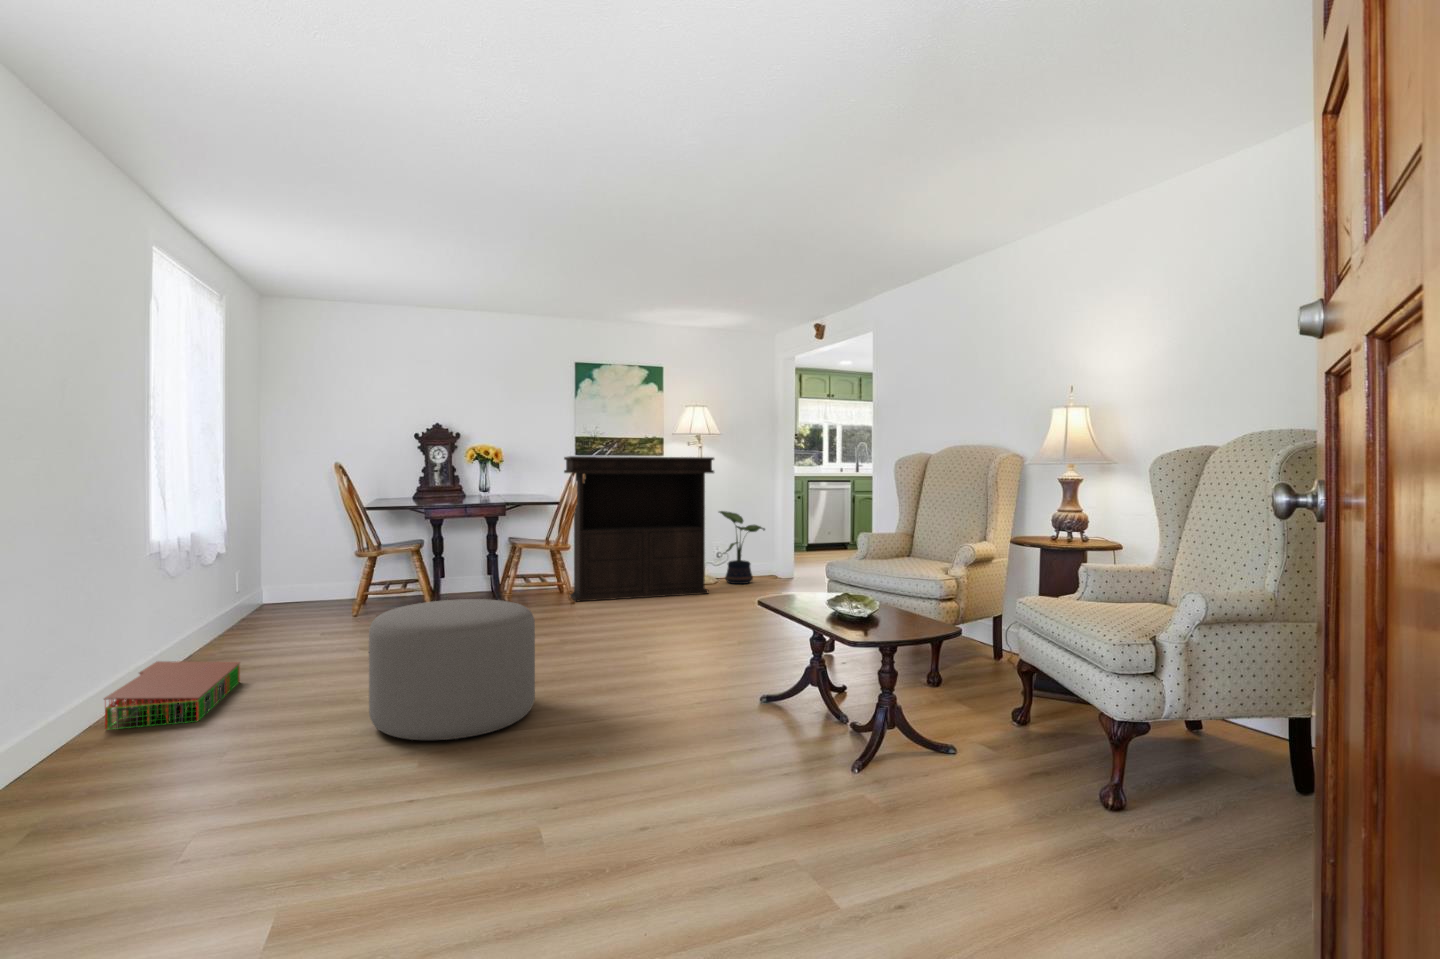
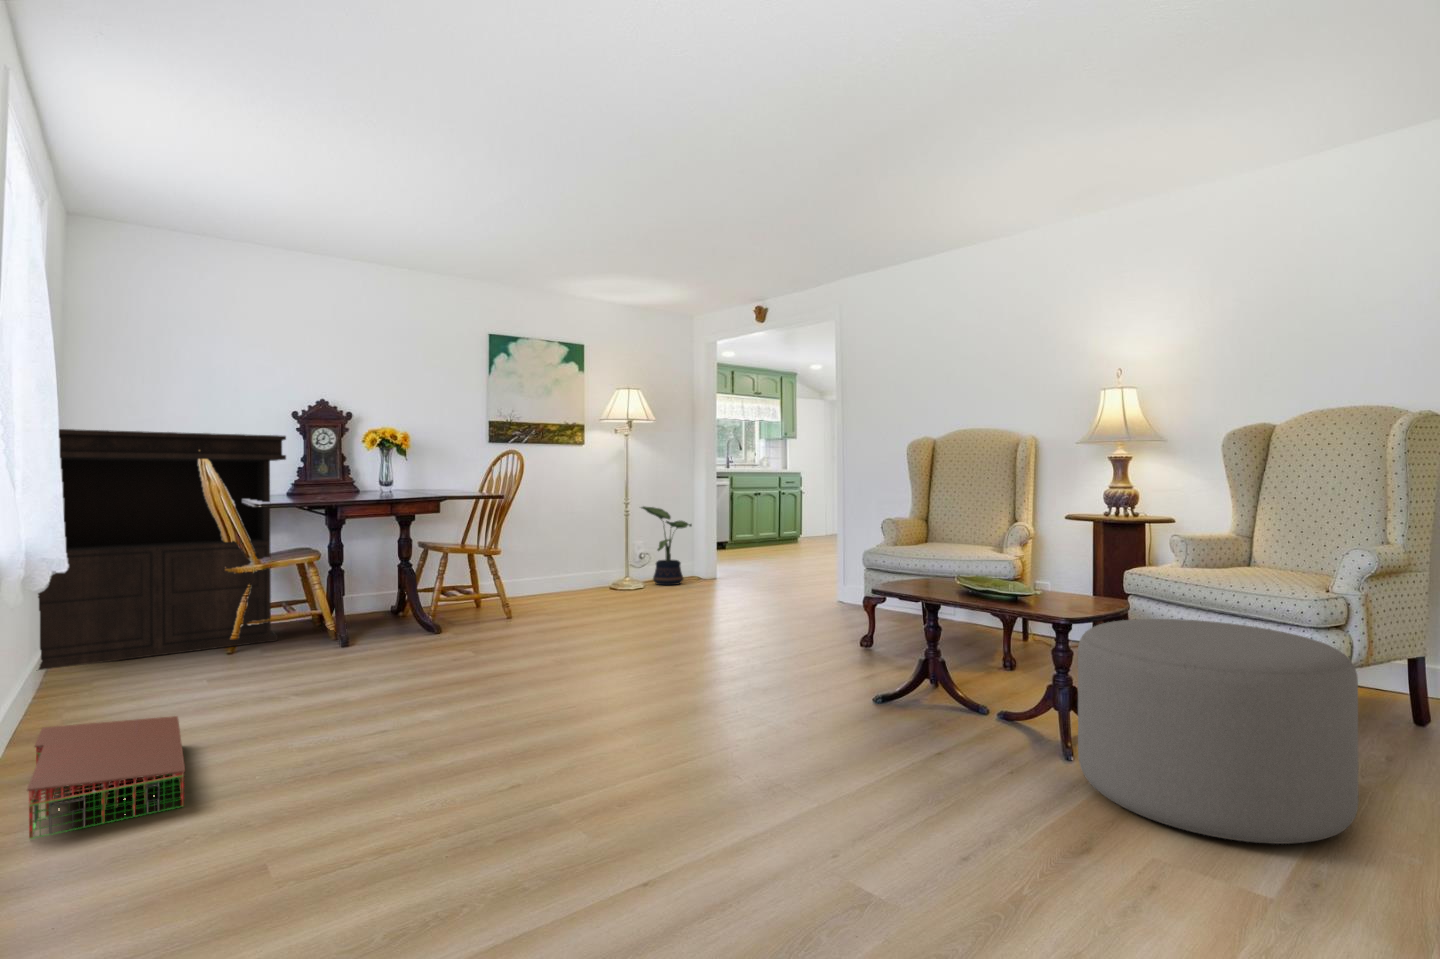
console table: present [564,456,714,602] -> present [38,429,286,670]
ottoman: present [369,599,535,740] -> present [1078,619,1358,844]

